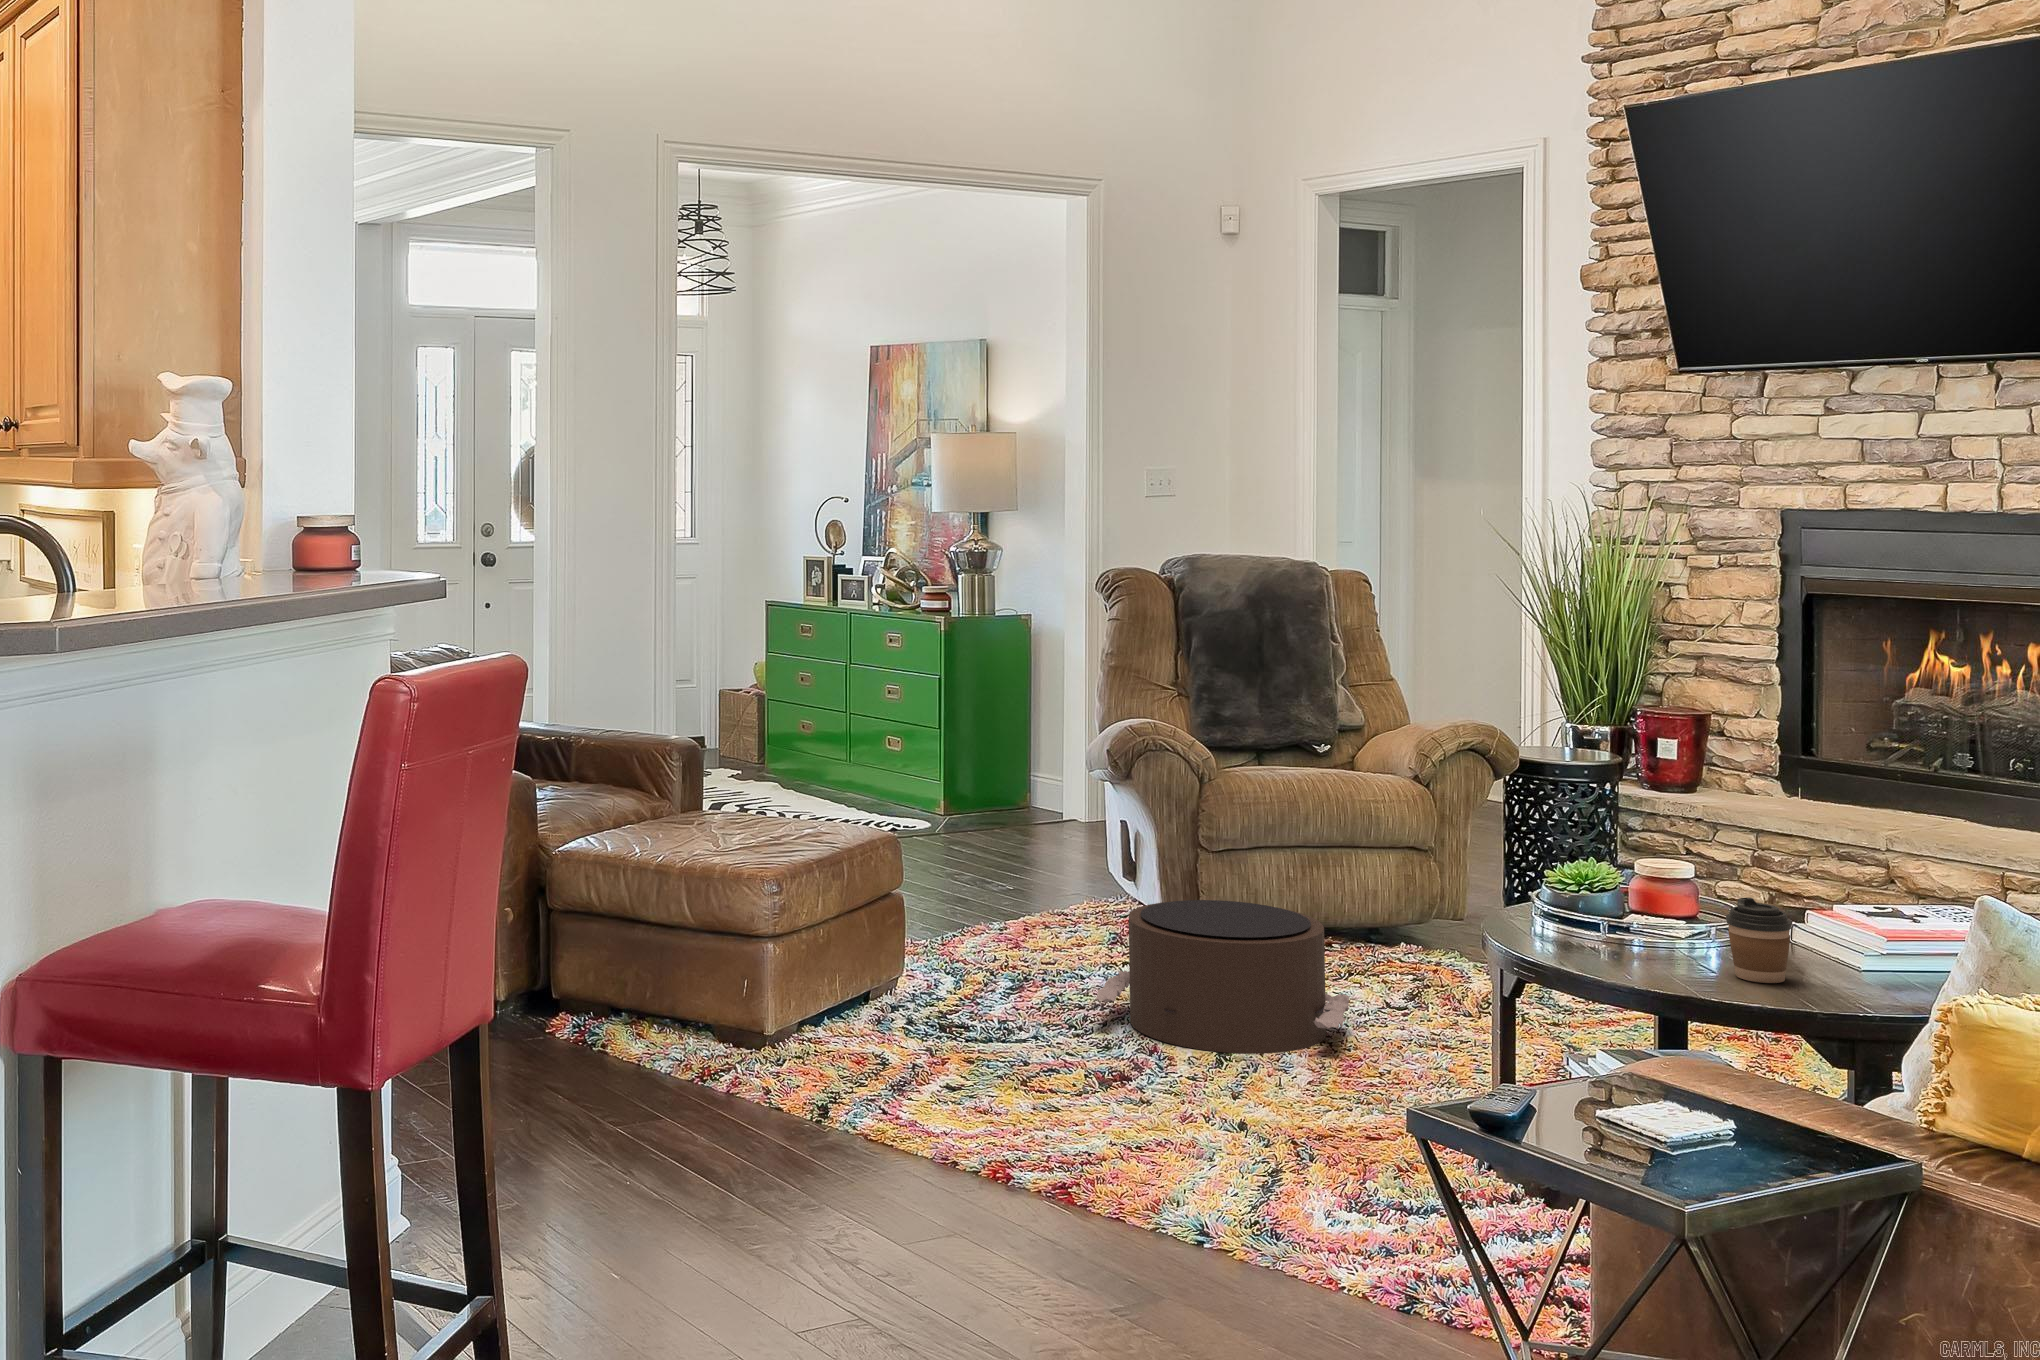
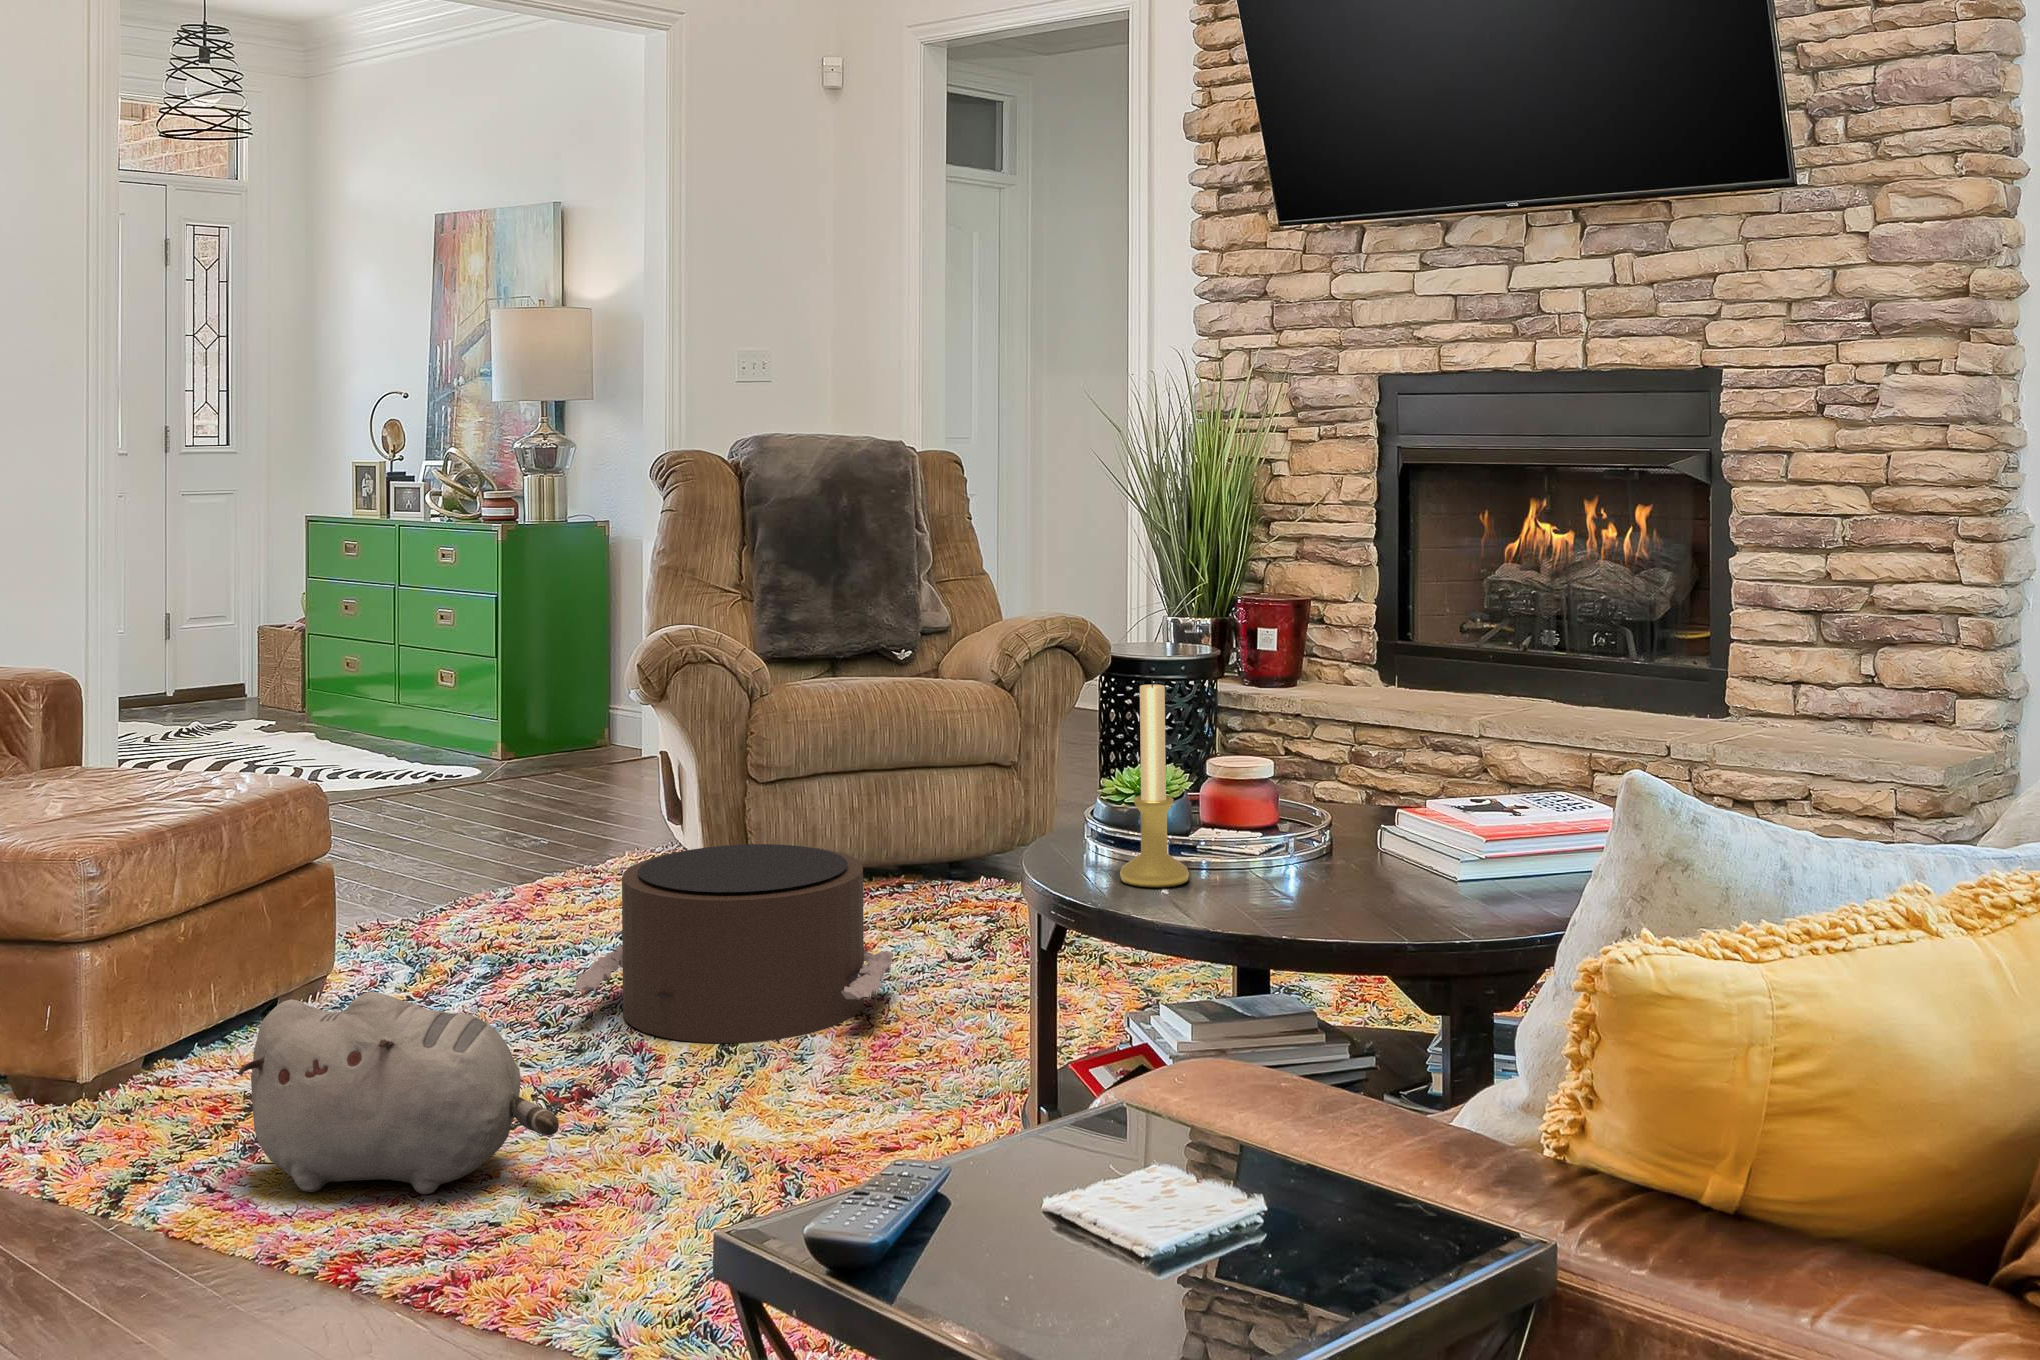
candle holder: none [1570,801,1628,958] -> present [1120,678,1189,887]
coffee cup: present [1726,898,1792,983] -> none [1305,793,1382,905]
plush toy: none [900,983,1129,1128] -> present [238,992,559,1194]

